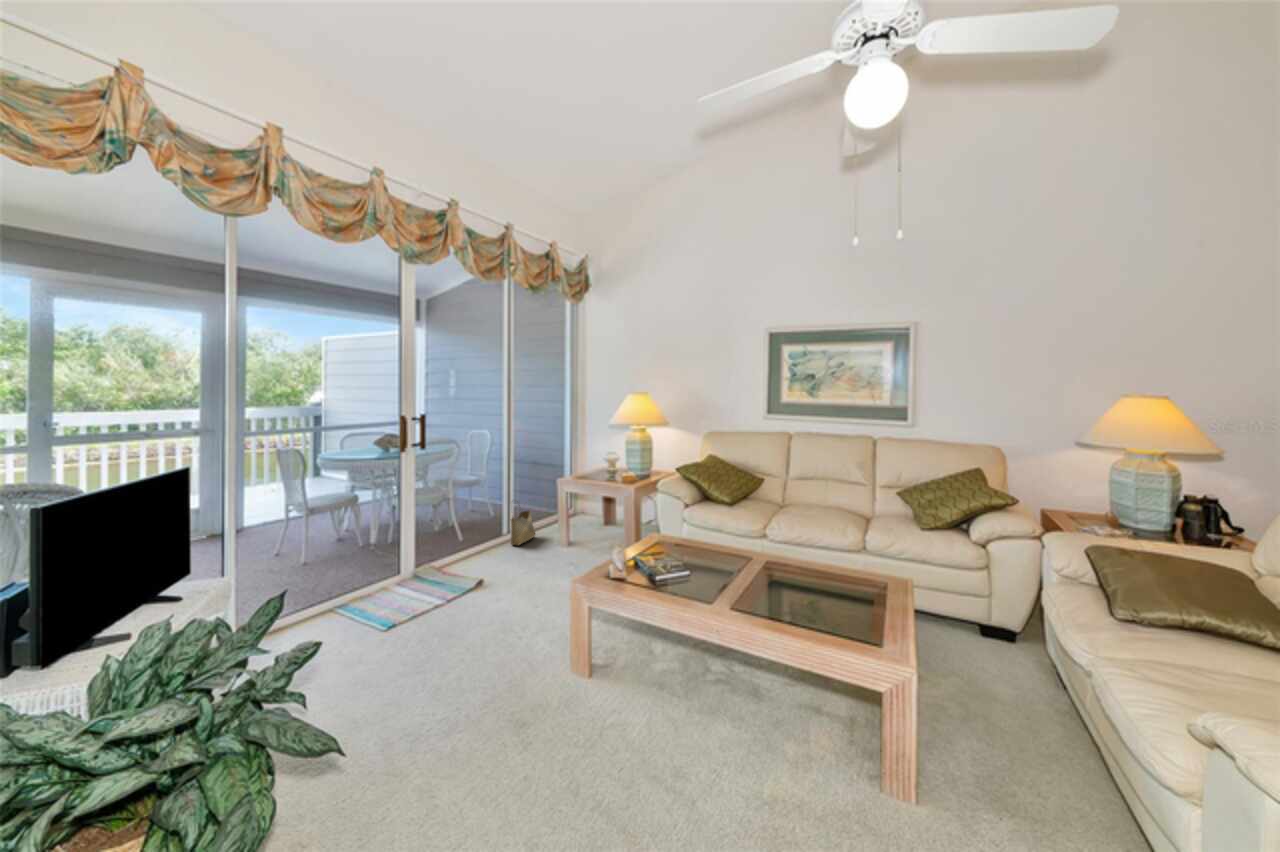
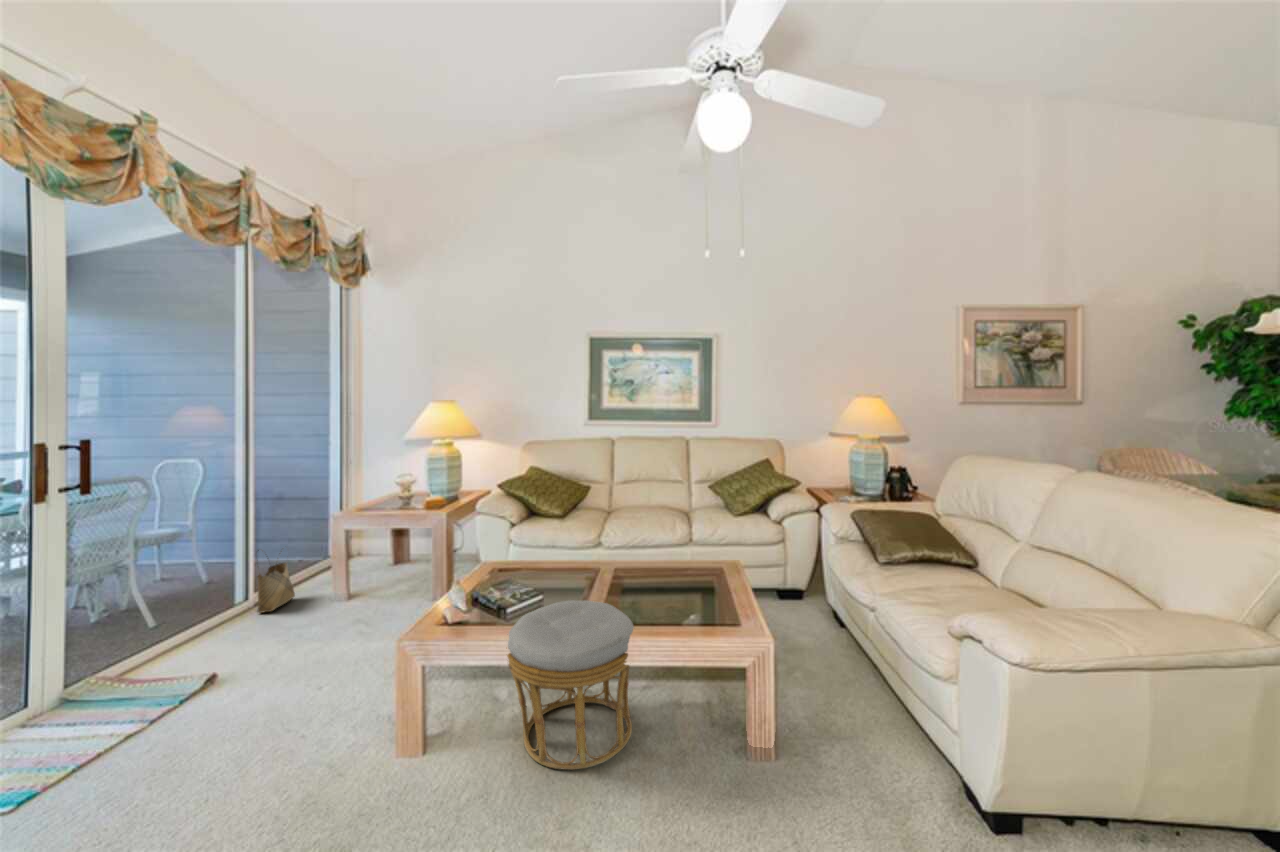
ottoman: none [647,606,781,799] -> present [507,600,634,770]

